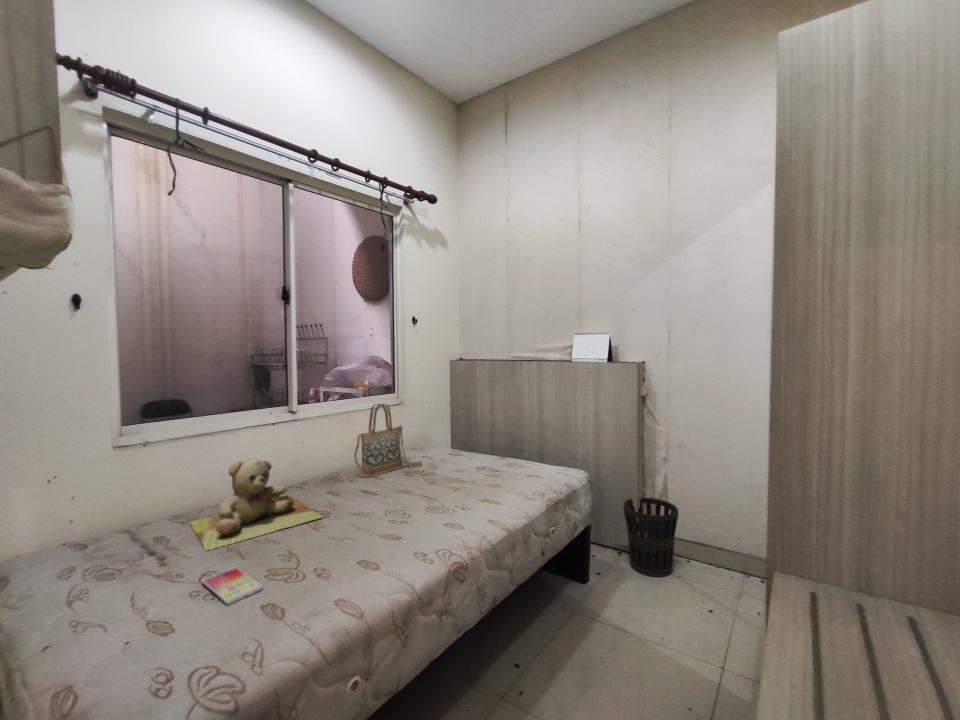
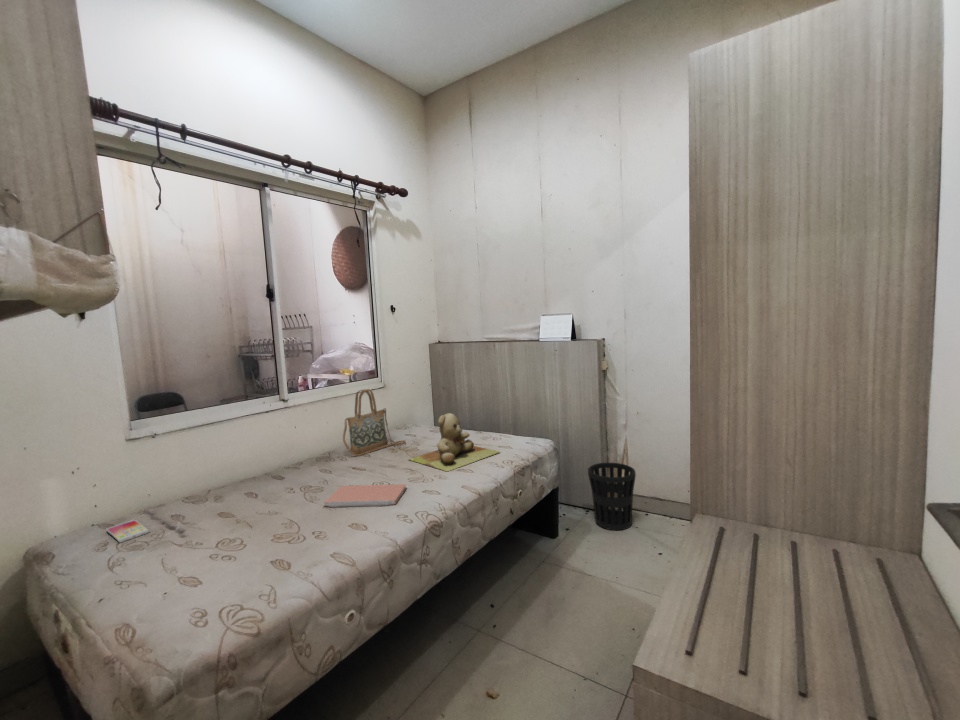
teddy bear: present [190,458,322,551] -> present [410,413,499,471]
notebook: none [330,511,426,538] -> present [324,484,406,507]
smartphone: present [201,566,263,605] -> present [106,520,149,542]

